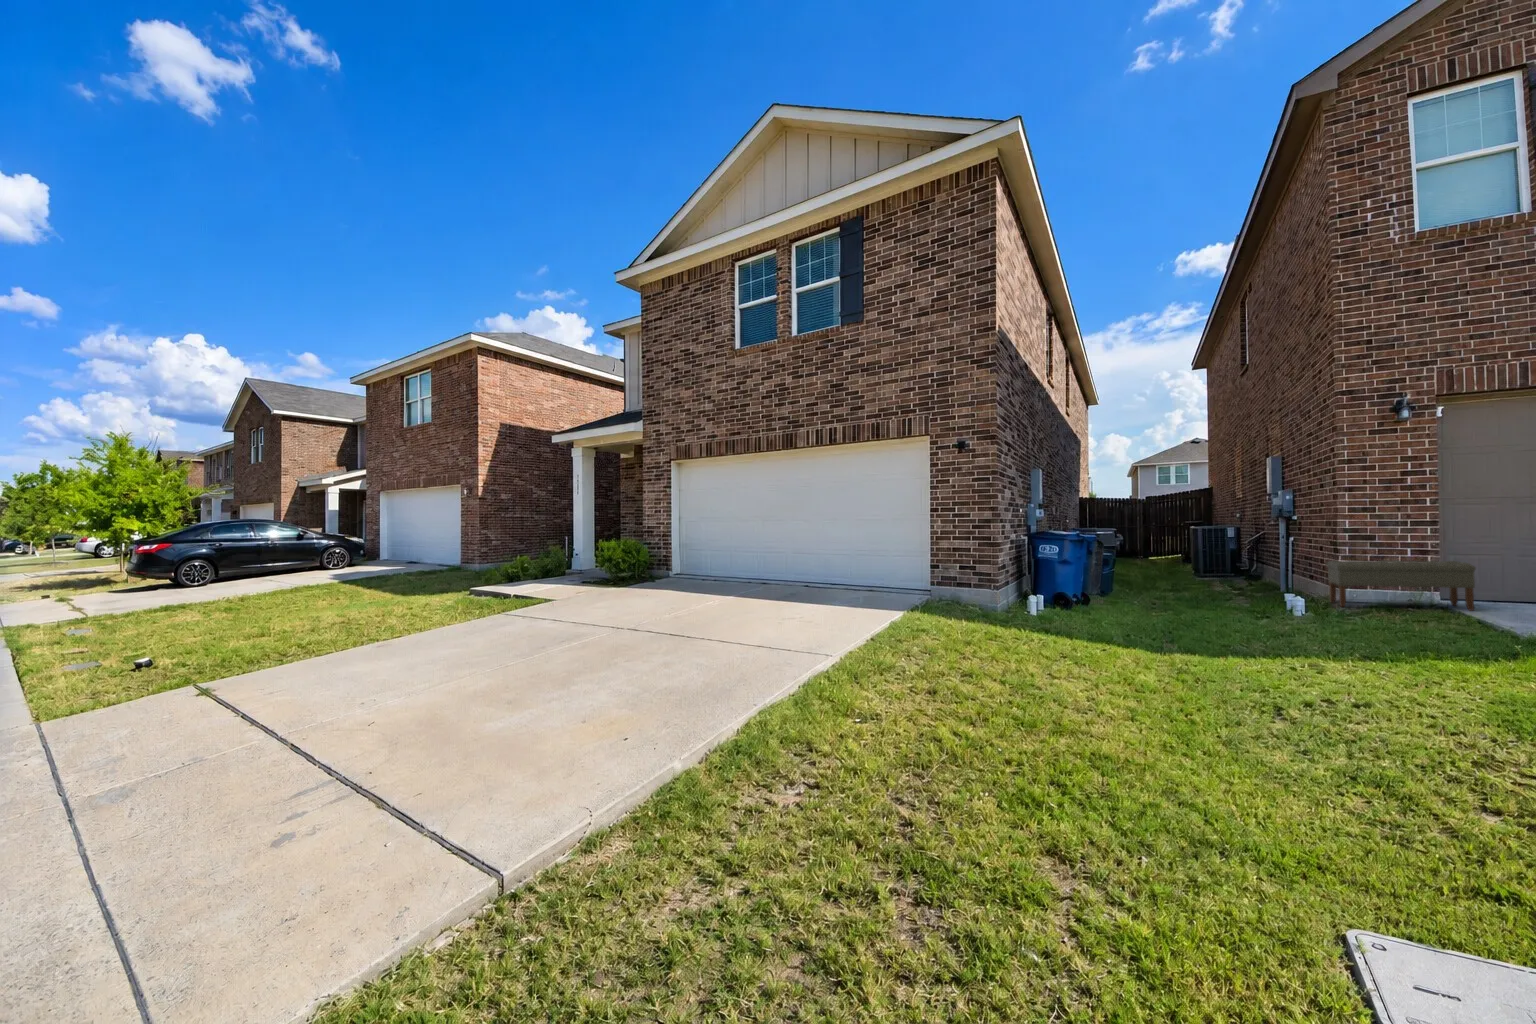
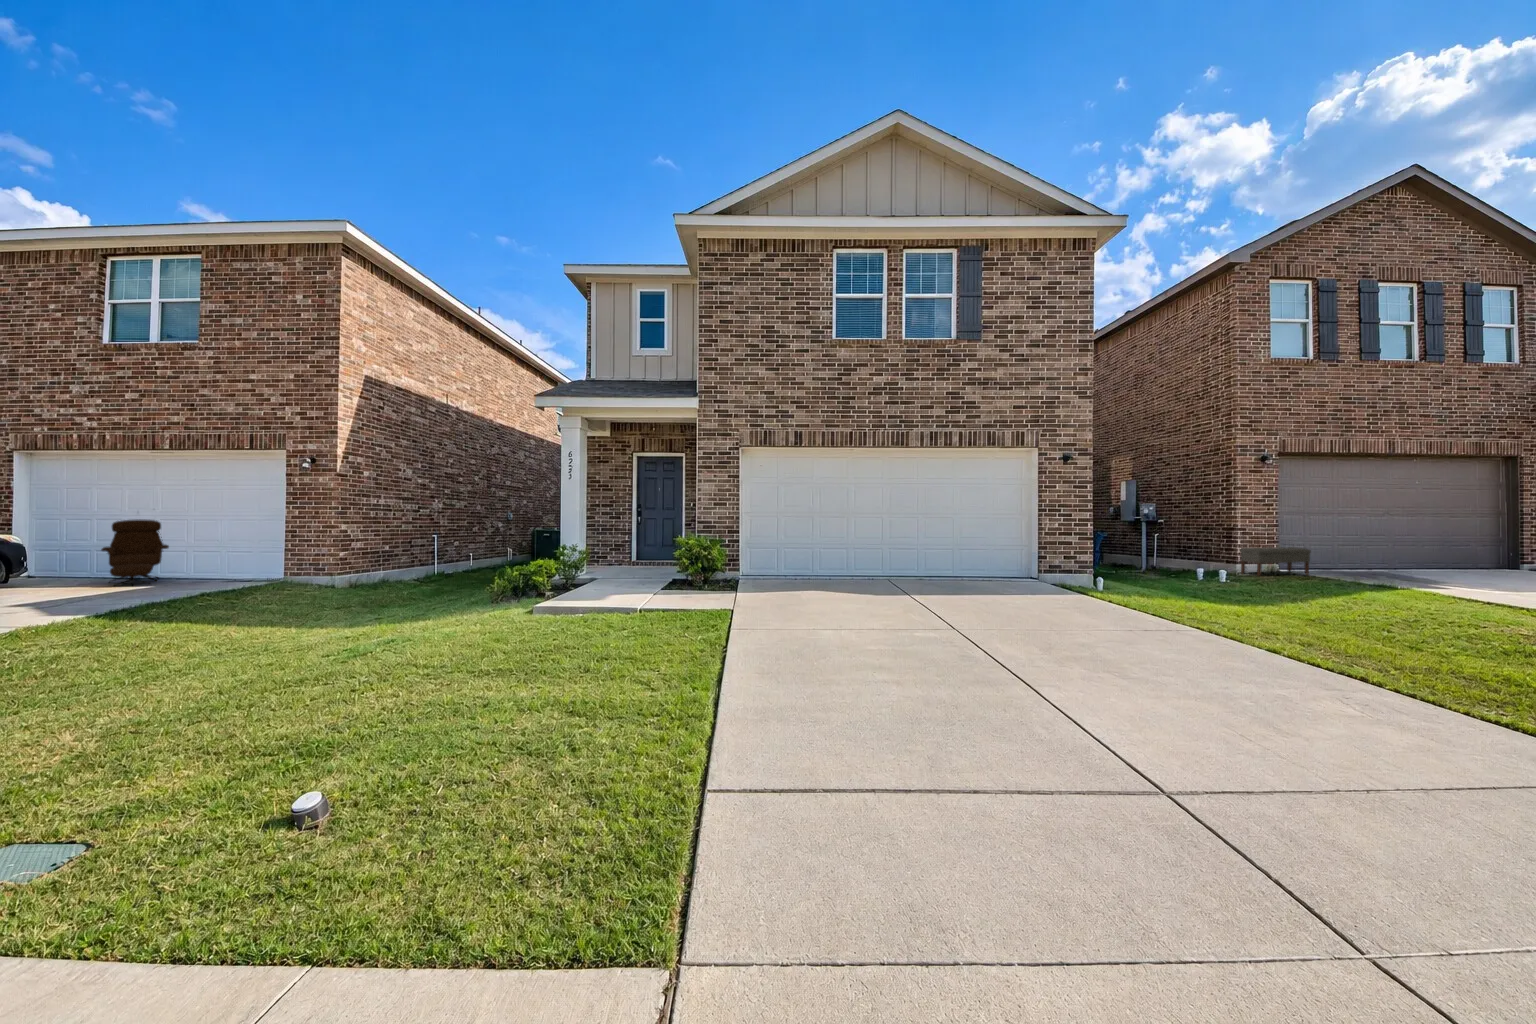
lounge chair: none [388,533,428,572] -> present [101,520,169,585]

